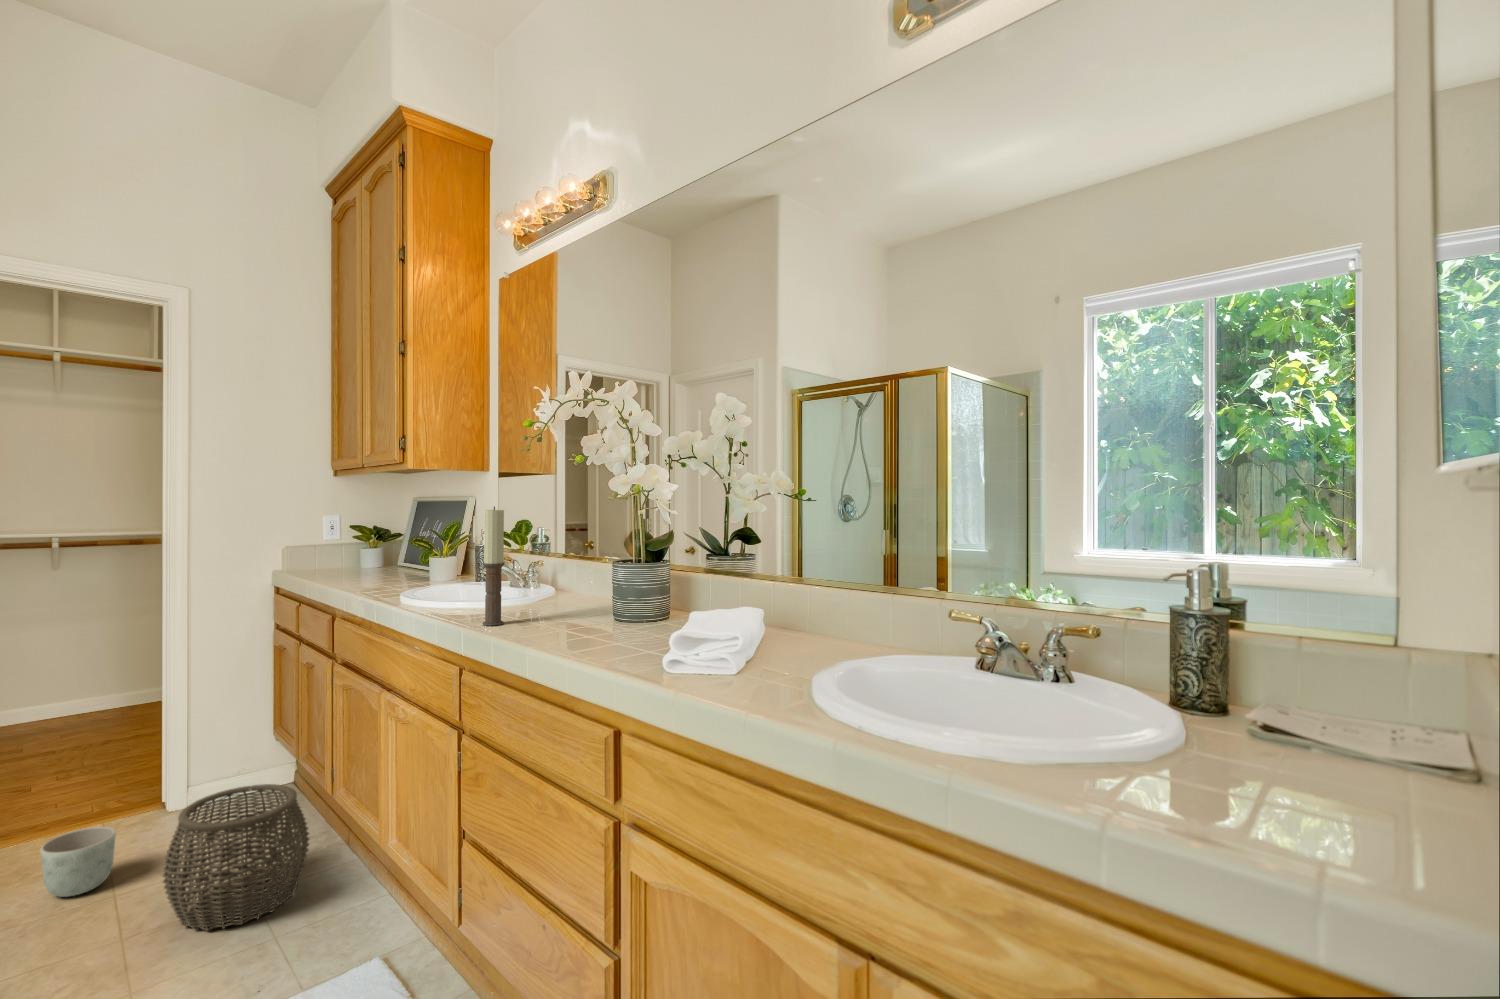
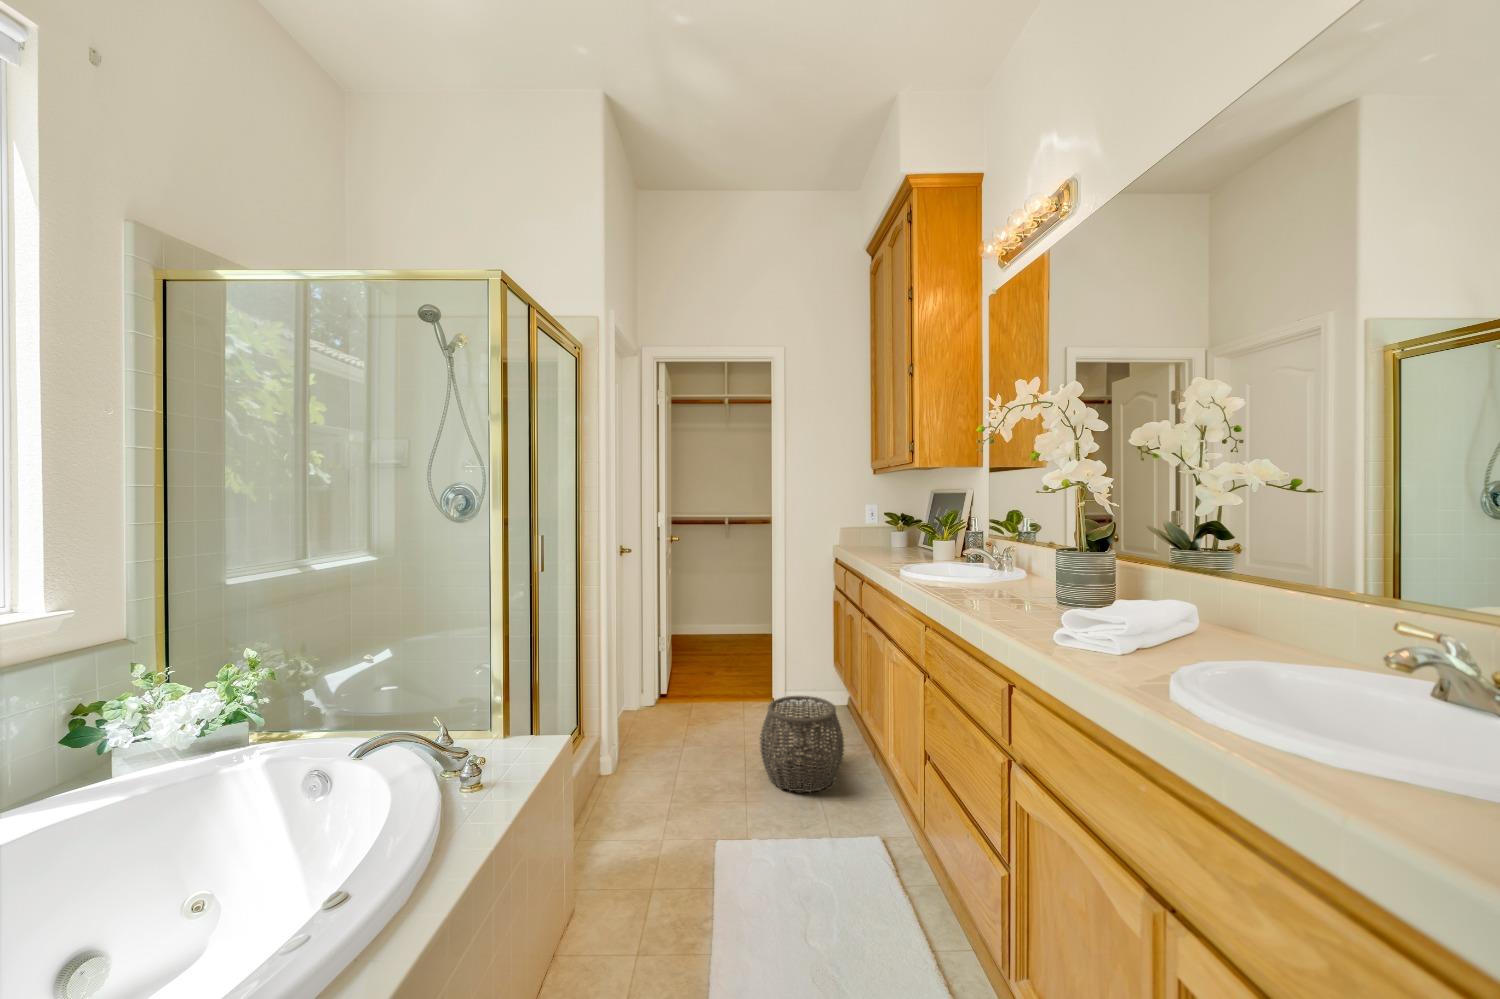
candle: present [483,506,505,626] -> none [954,493,973,600]
planter: present [40,827,116,897] -> none [710,700,744,740]

